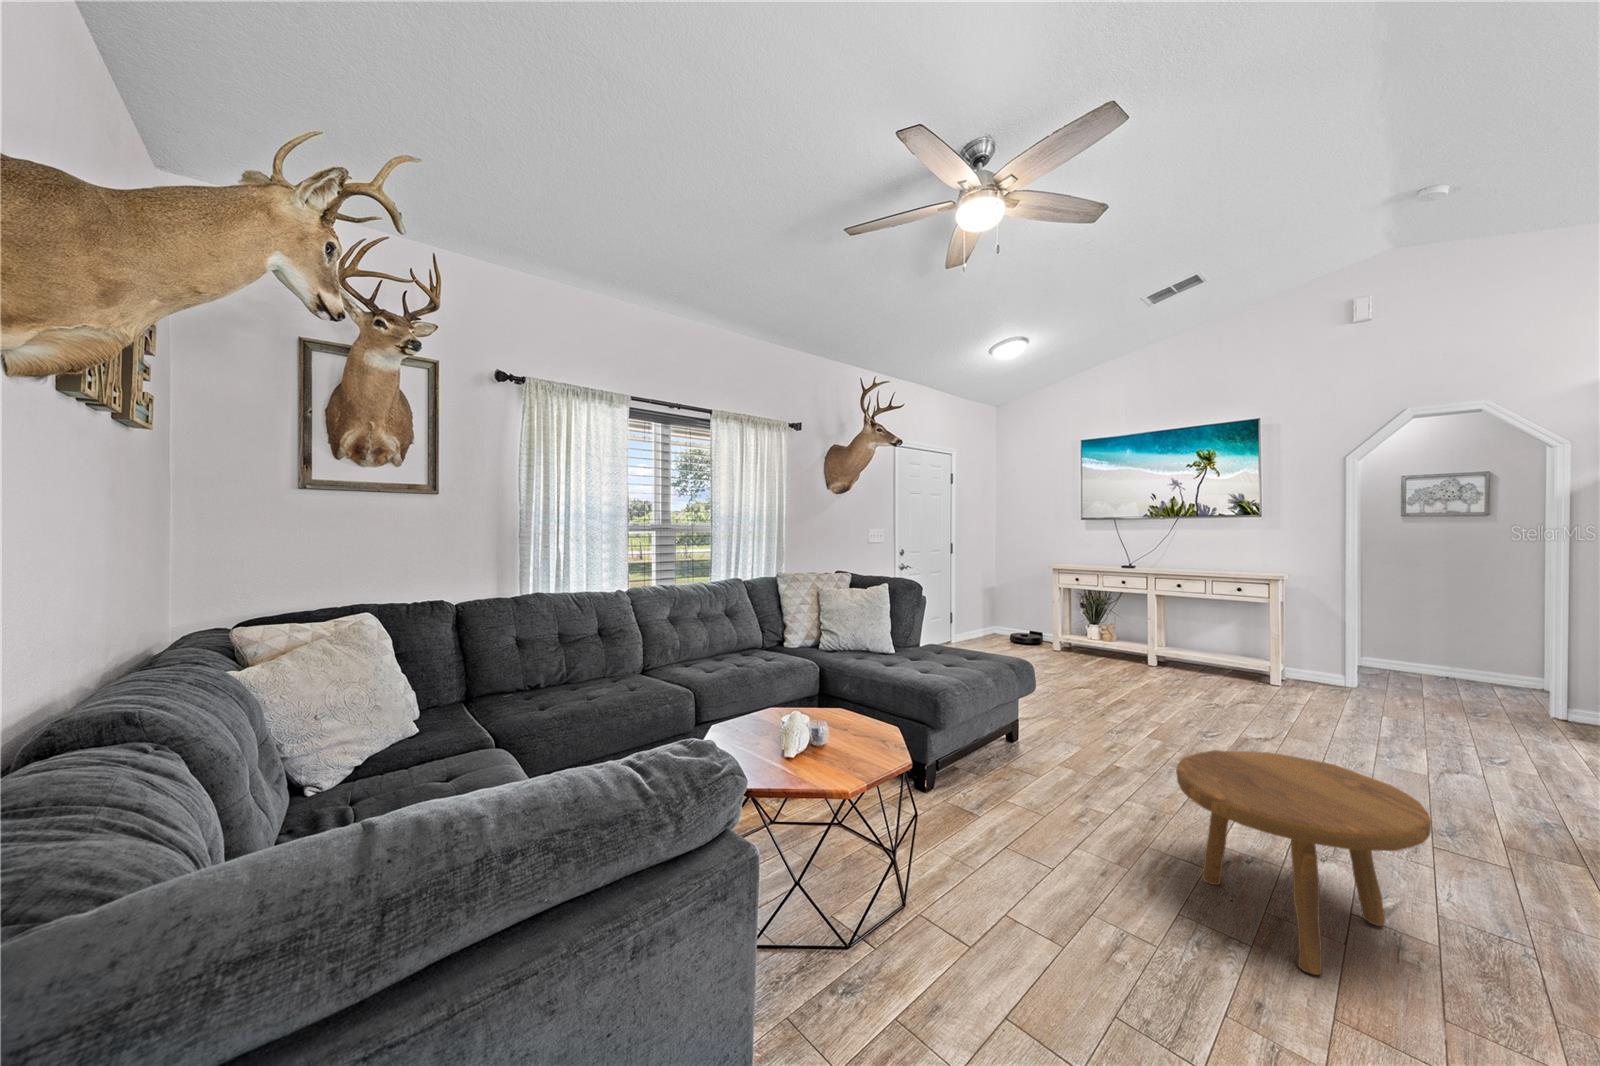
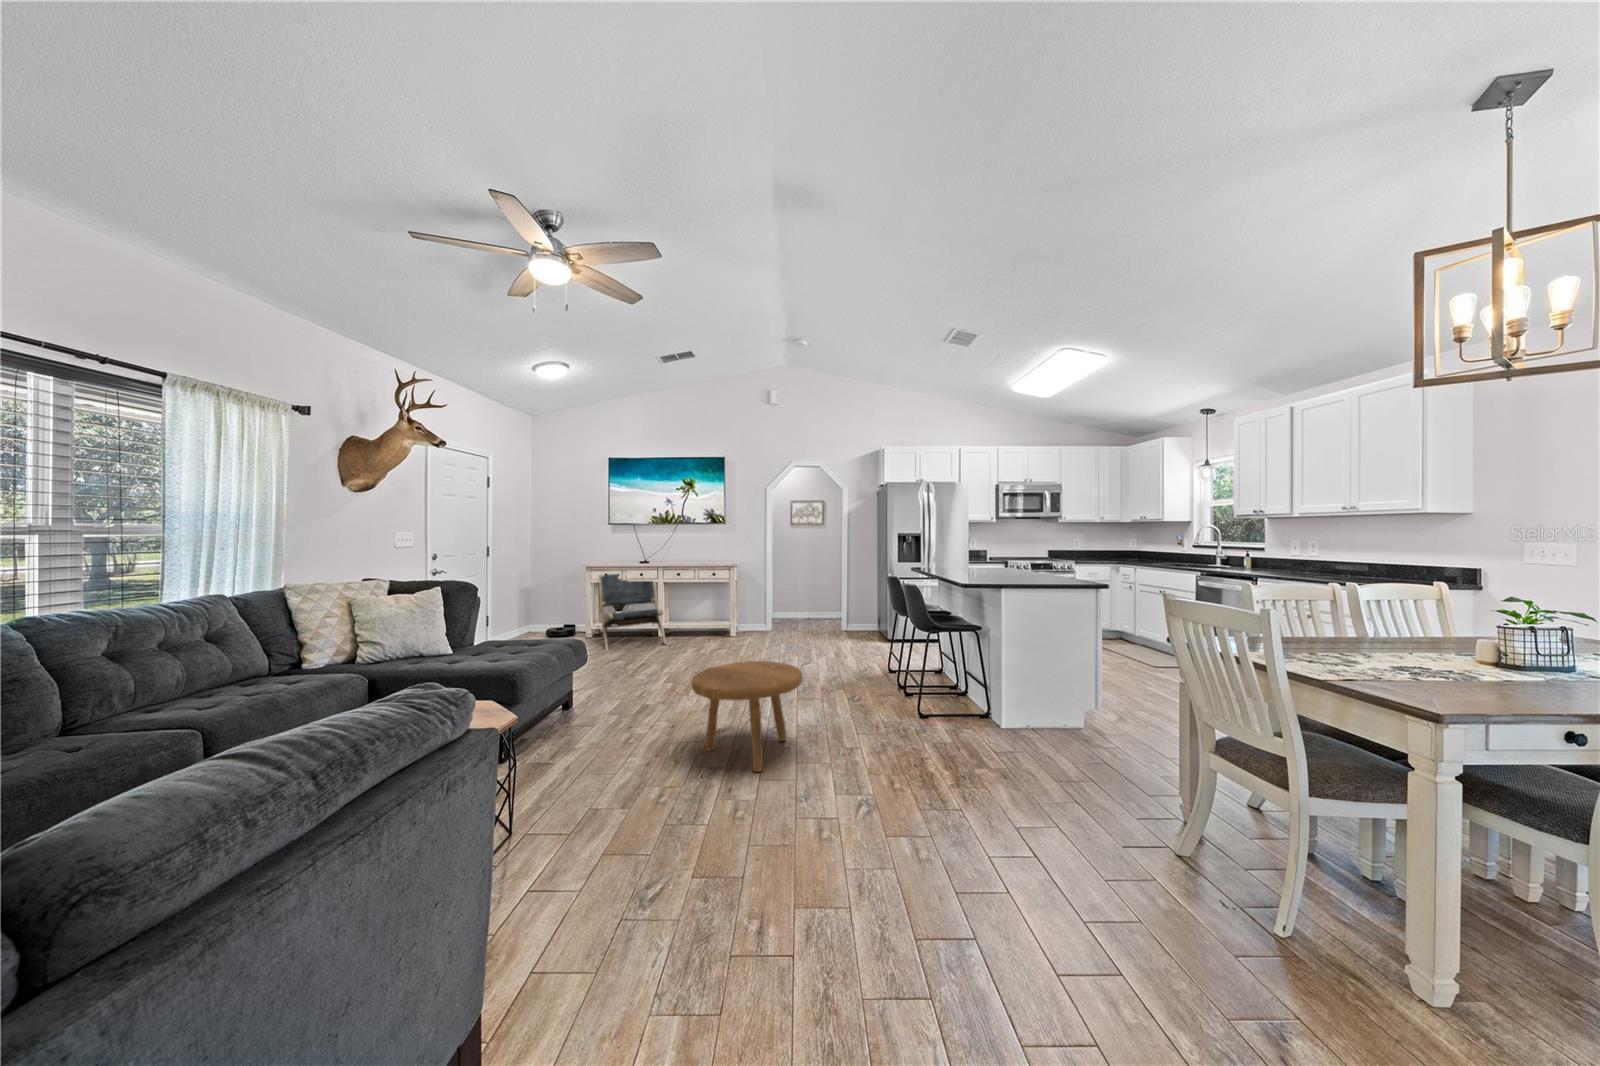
lounge chair: none [1069,578,1162,679] -> present [599,574,667,650]

